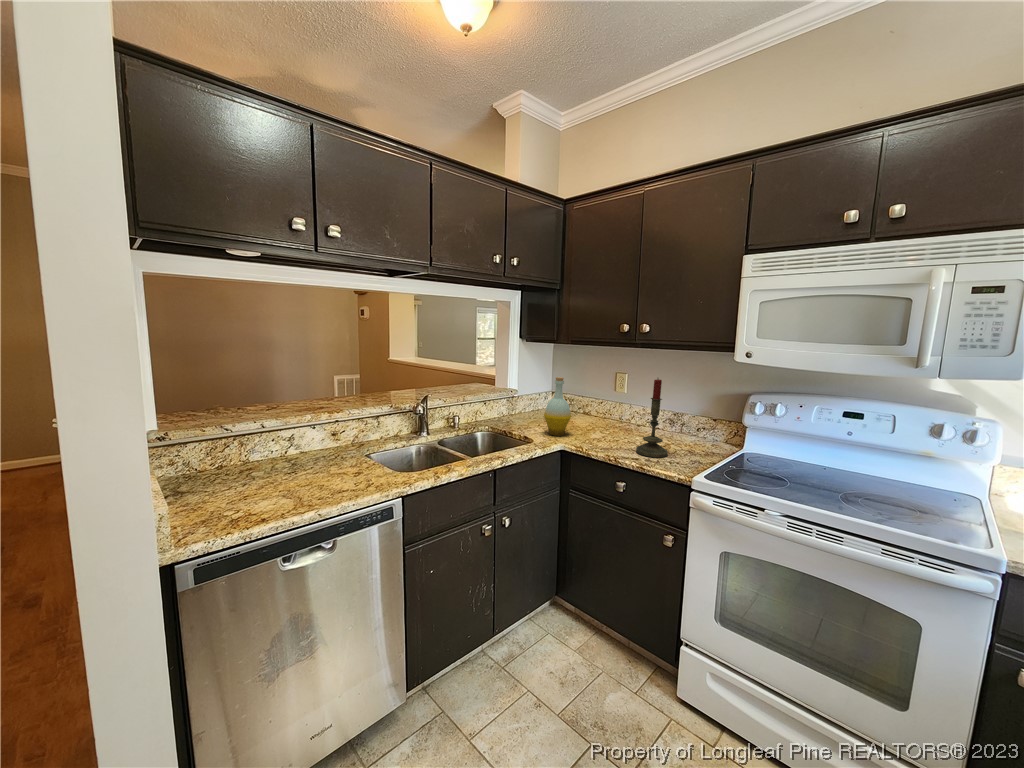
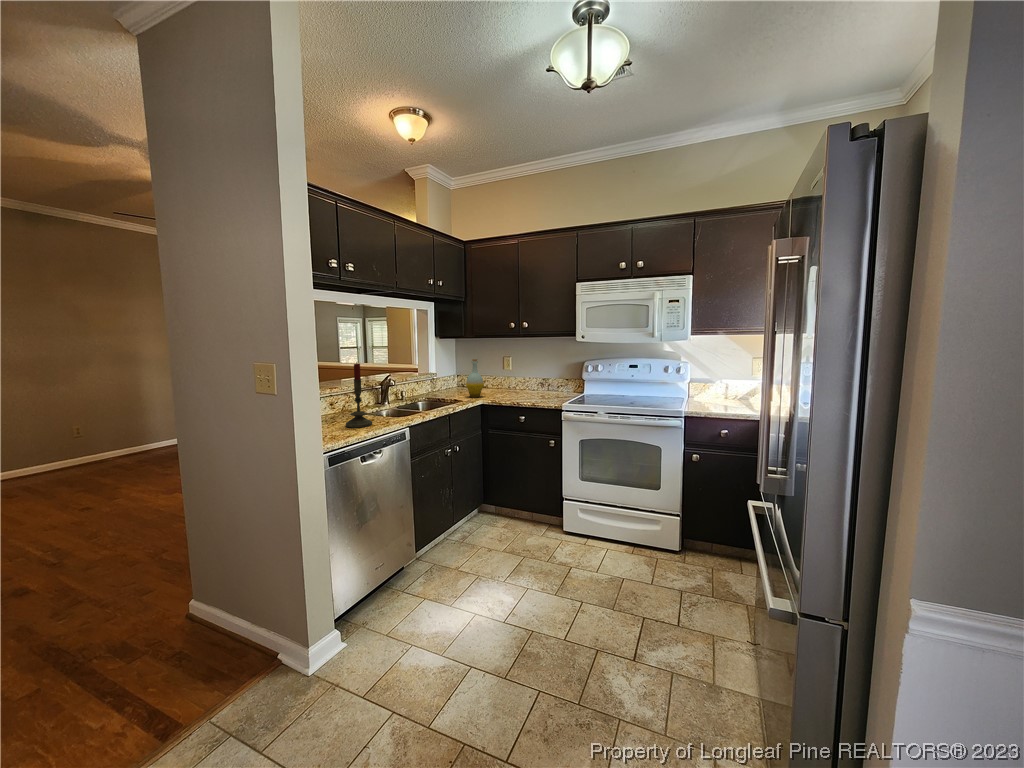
candle: present [636,379,668,458] -> present [346,362,372,428]

